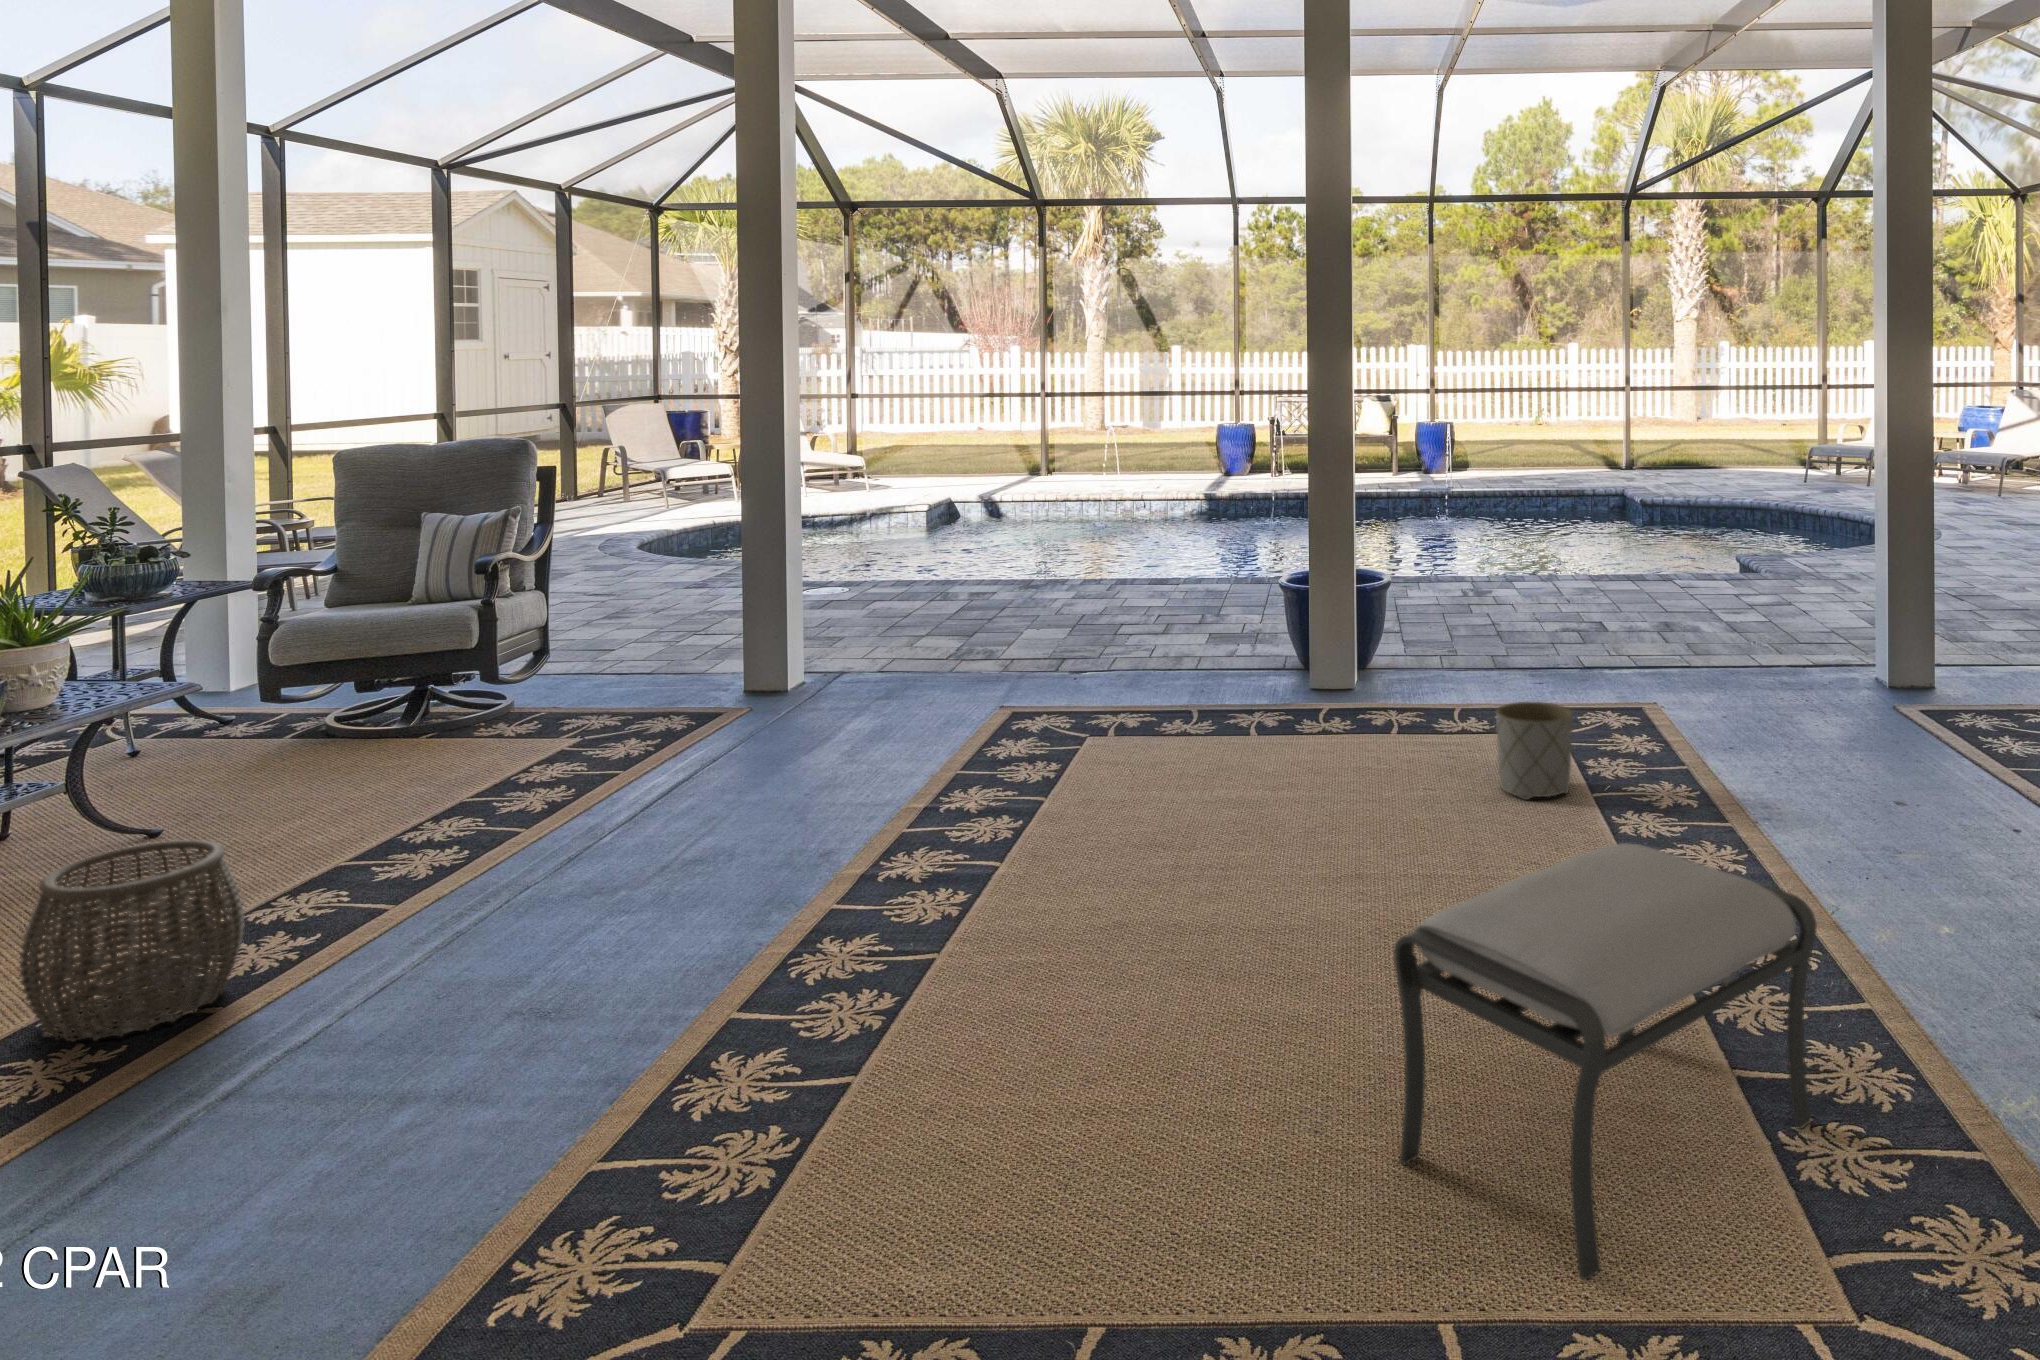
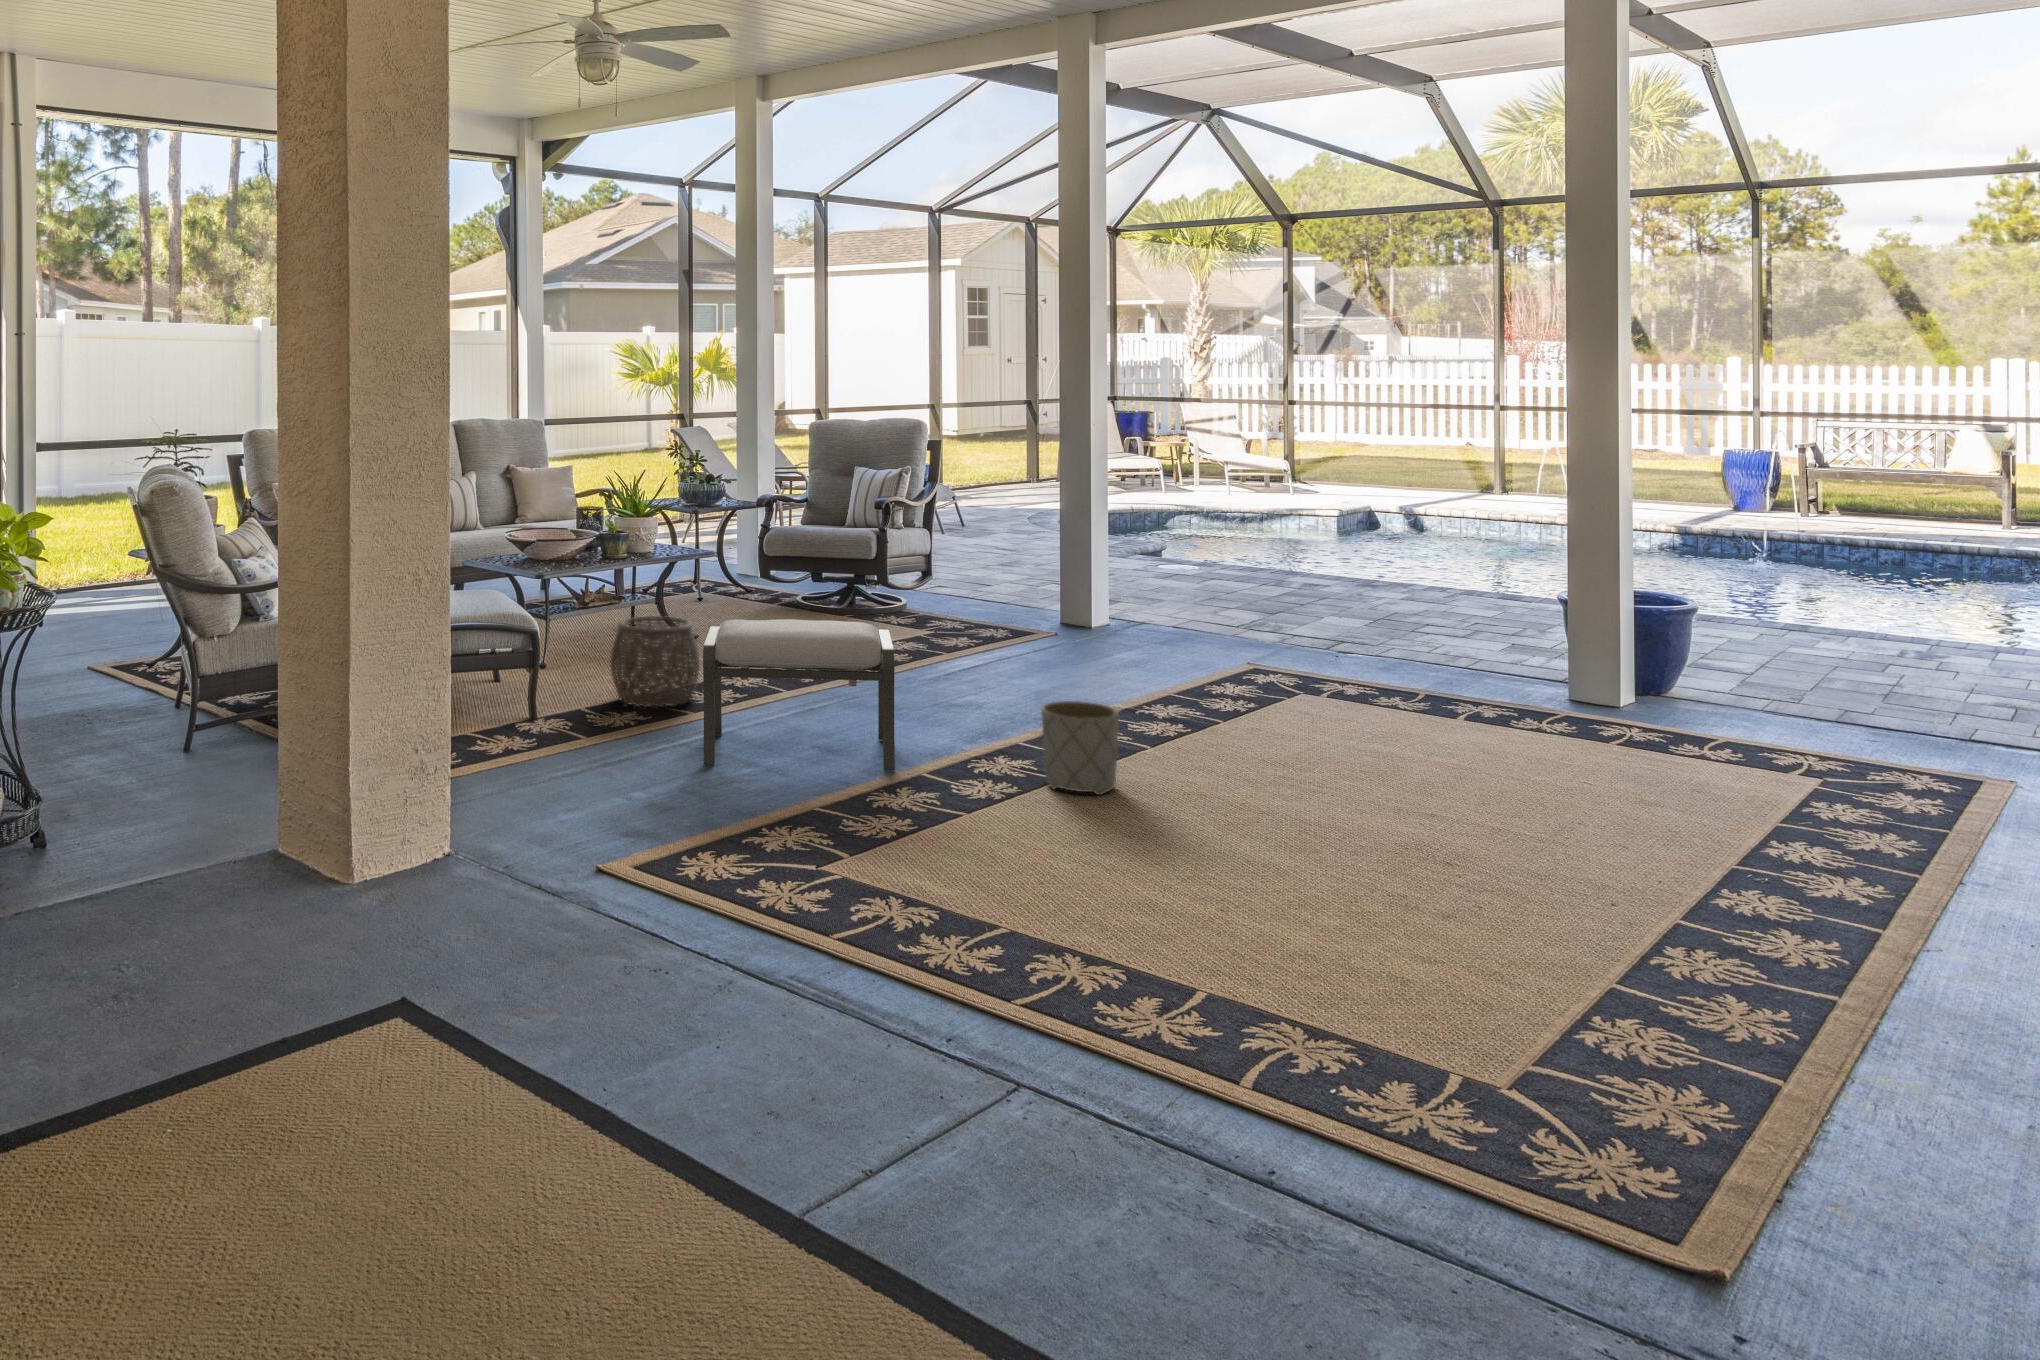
planter: present [1496,702,1573,800] -> present [1041,701,1119,795]
ottoman: present [1394,843,1817,1280] -> present [703,619,895,770]

